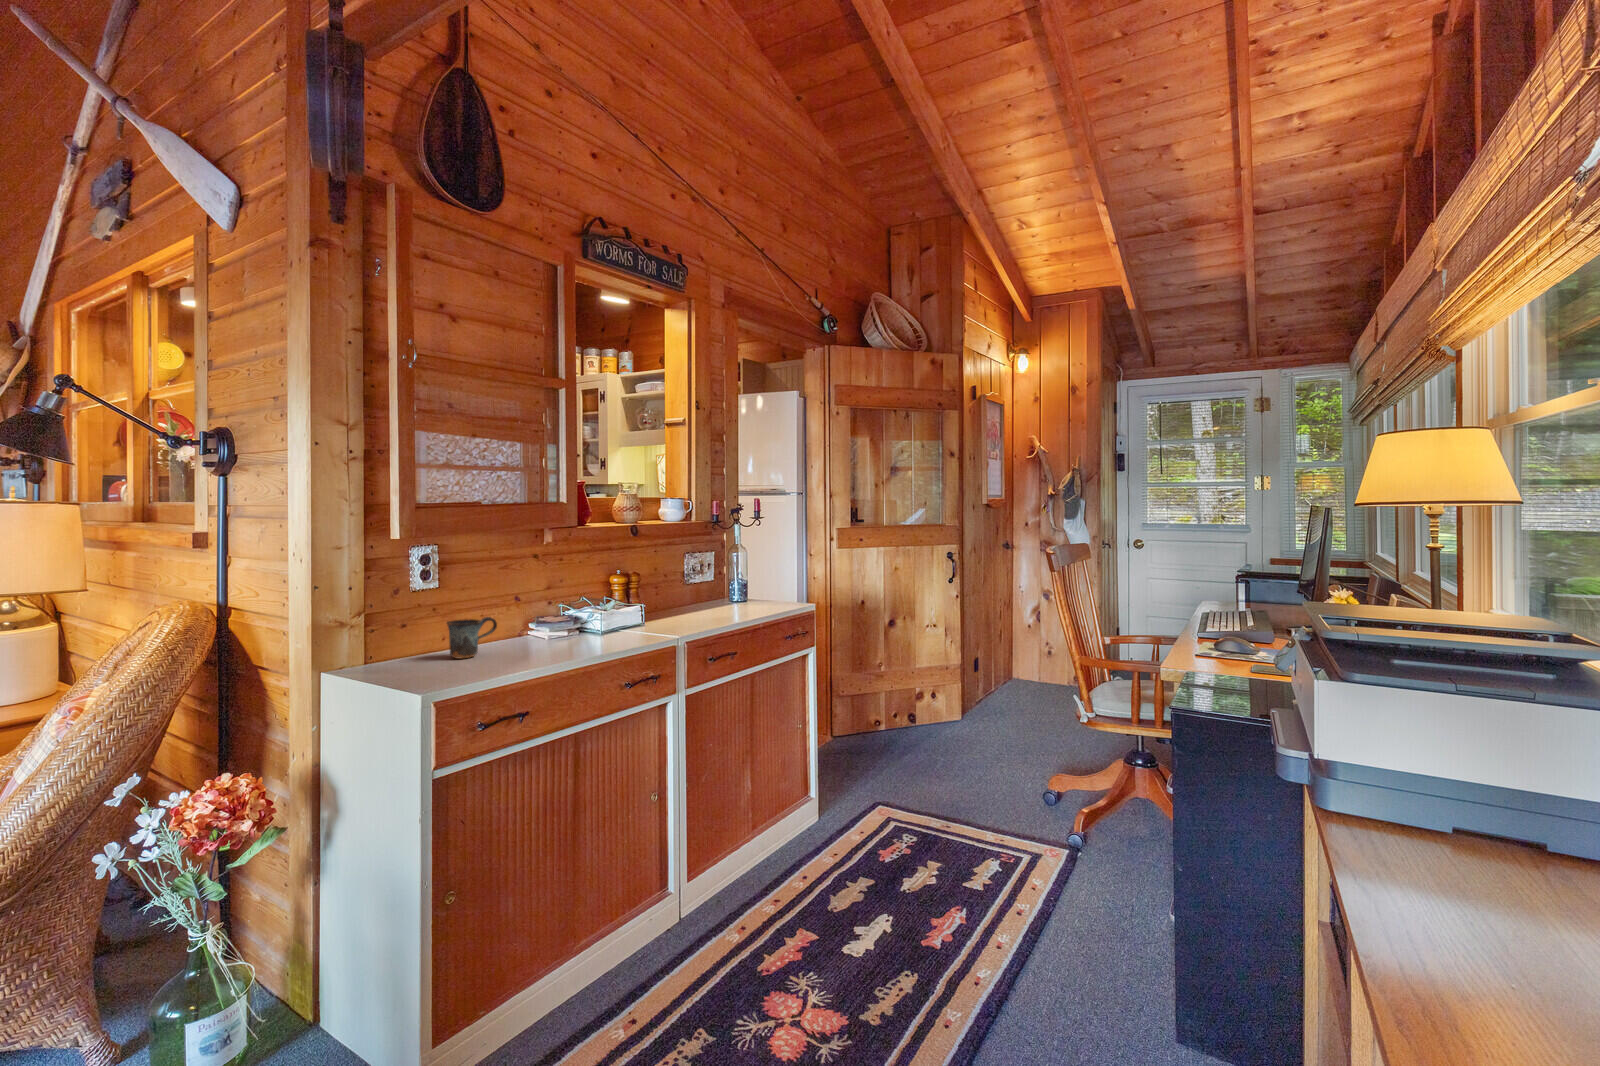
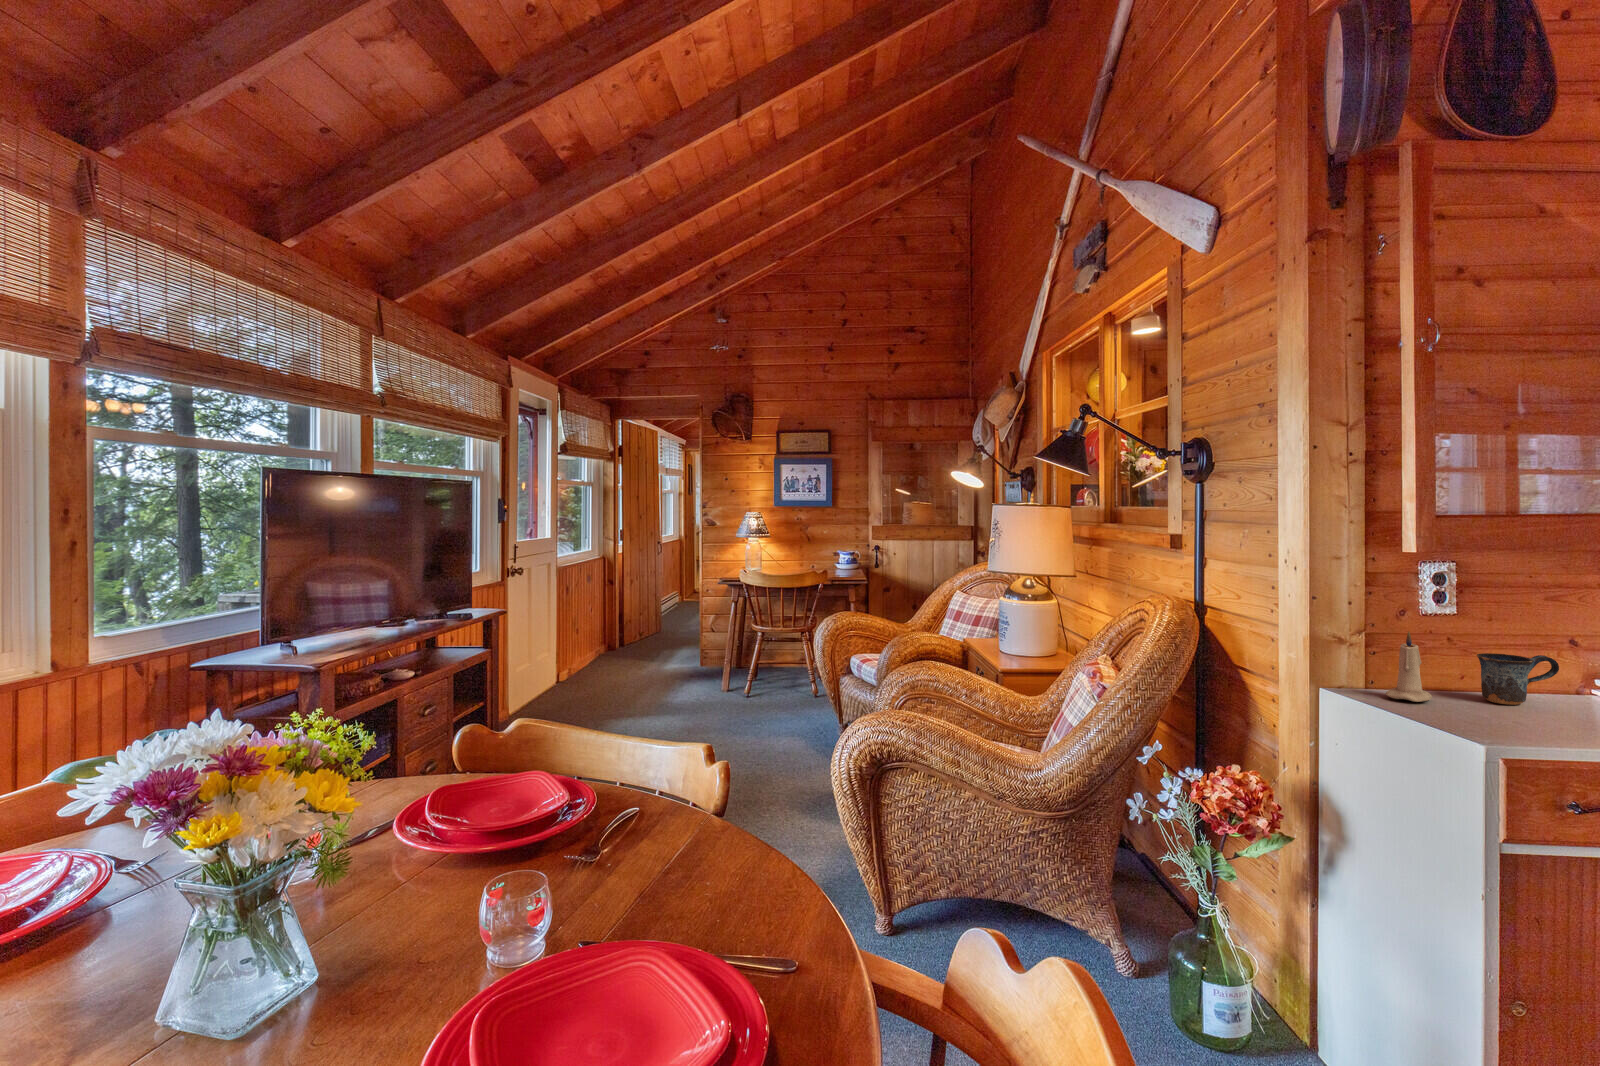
candle: none [376,607,413,668] -> present [1386,631,1432,702]

